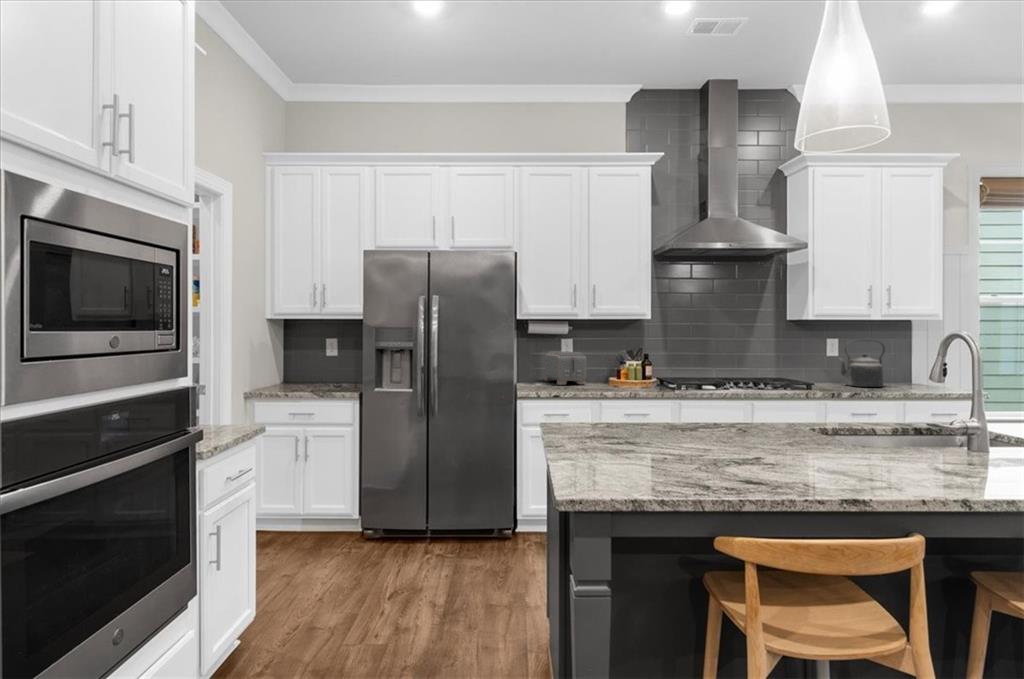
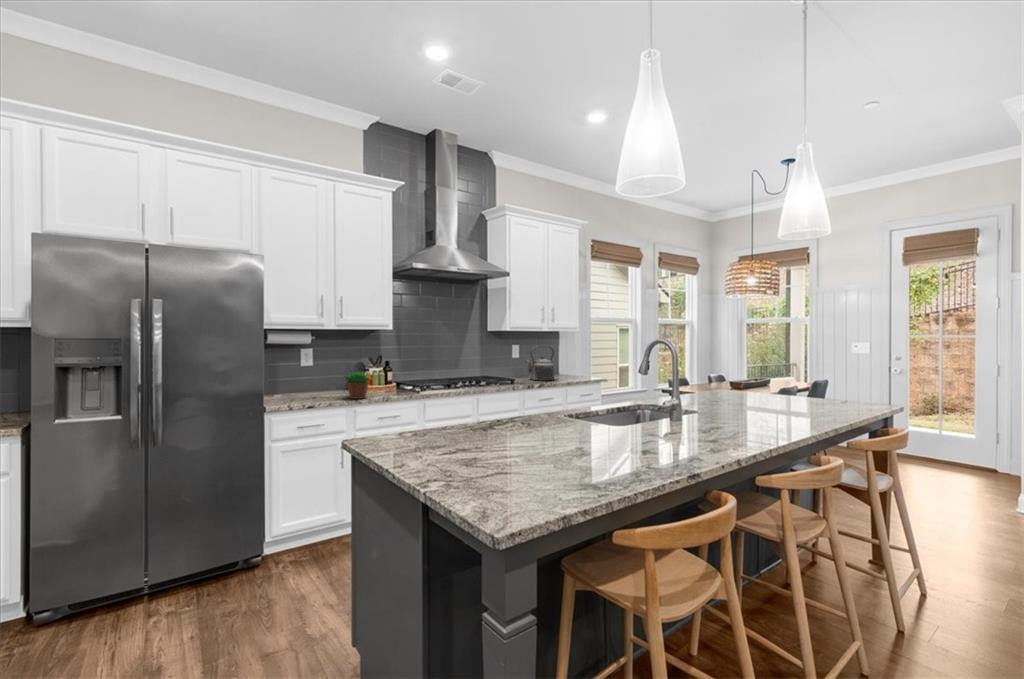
toaster: present [545,351,587,385] -> none [284,360,335,395]
succulent plant: none [589,362,617,390] -> present [344,372,371,399]

